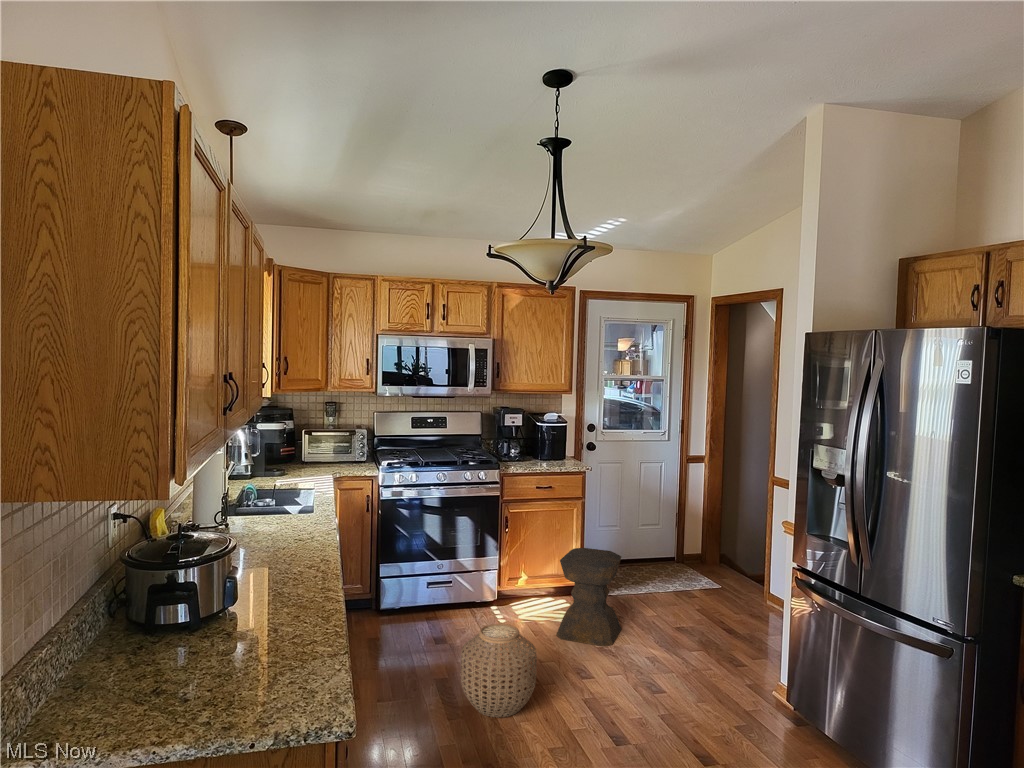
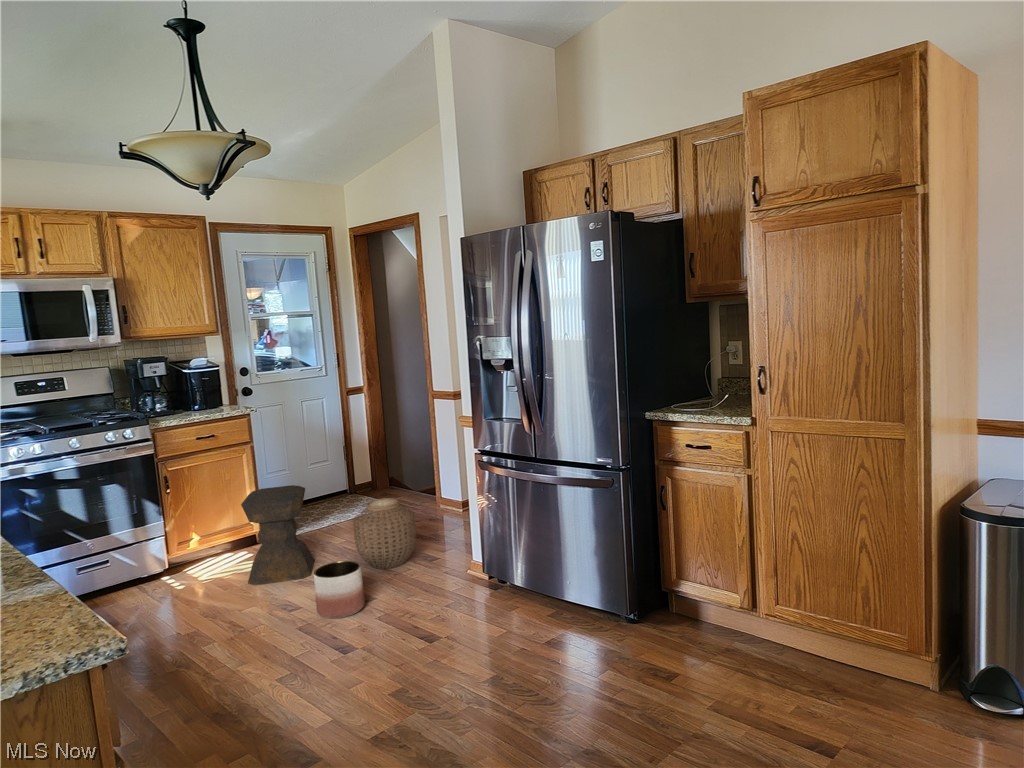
woven basket: present [461,624,537,717] -> present [353,498,416,569]
planter: none [605,643,653,704] -> present [314,561,365,618]

